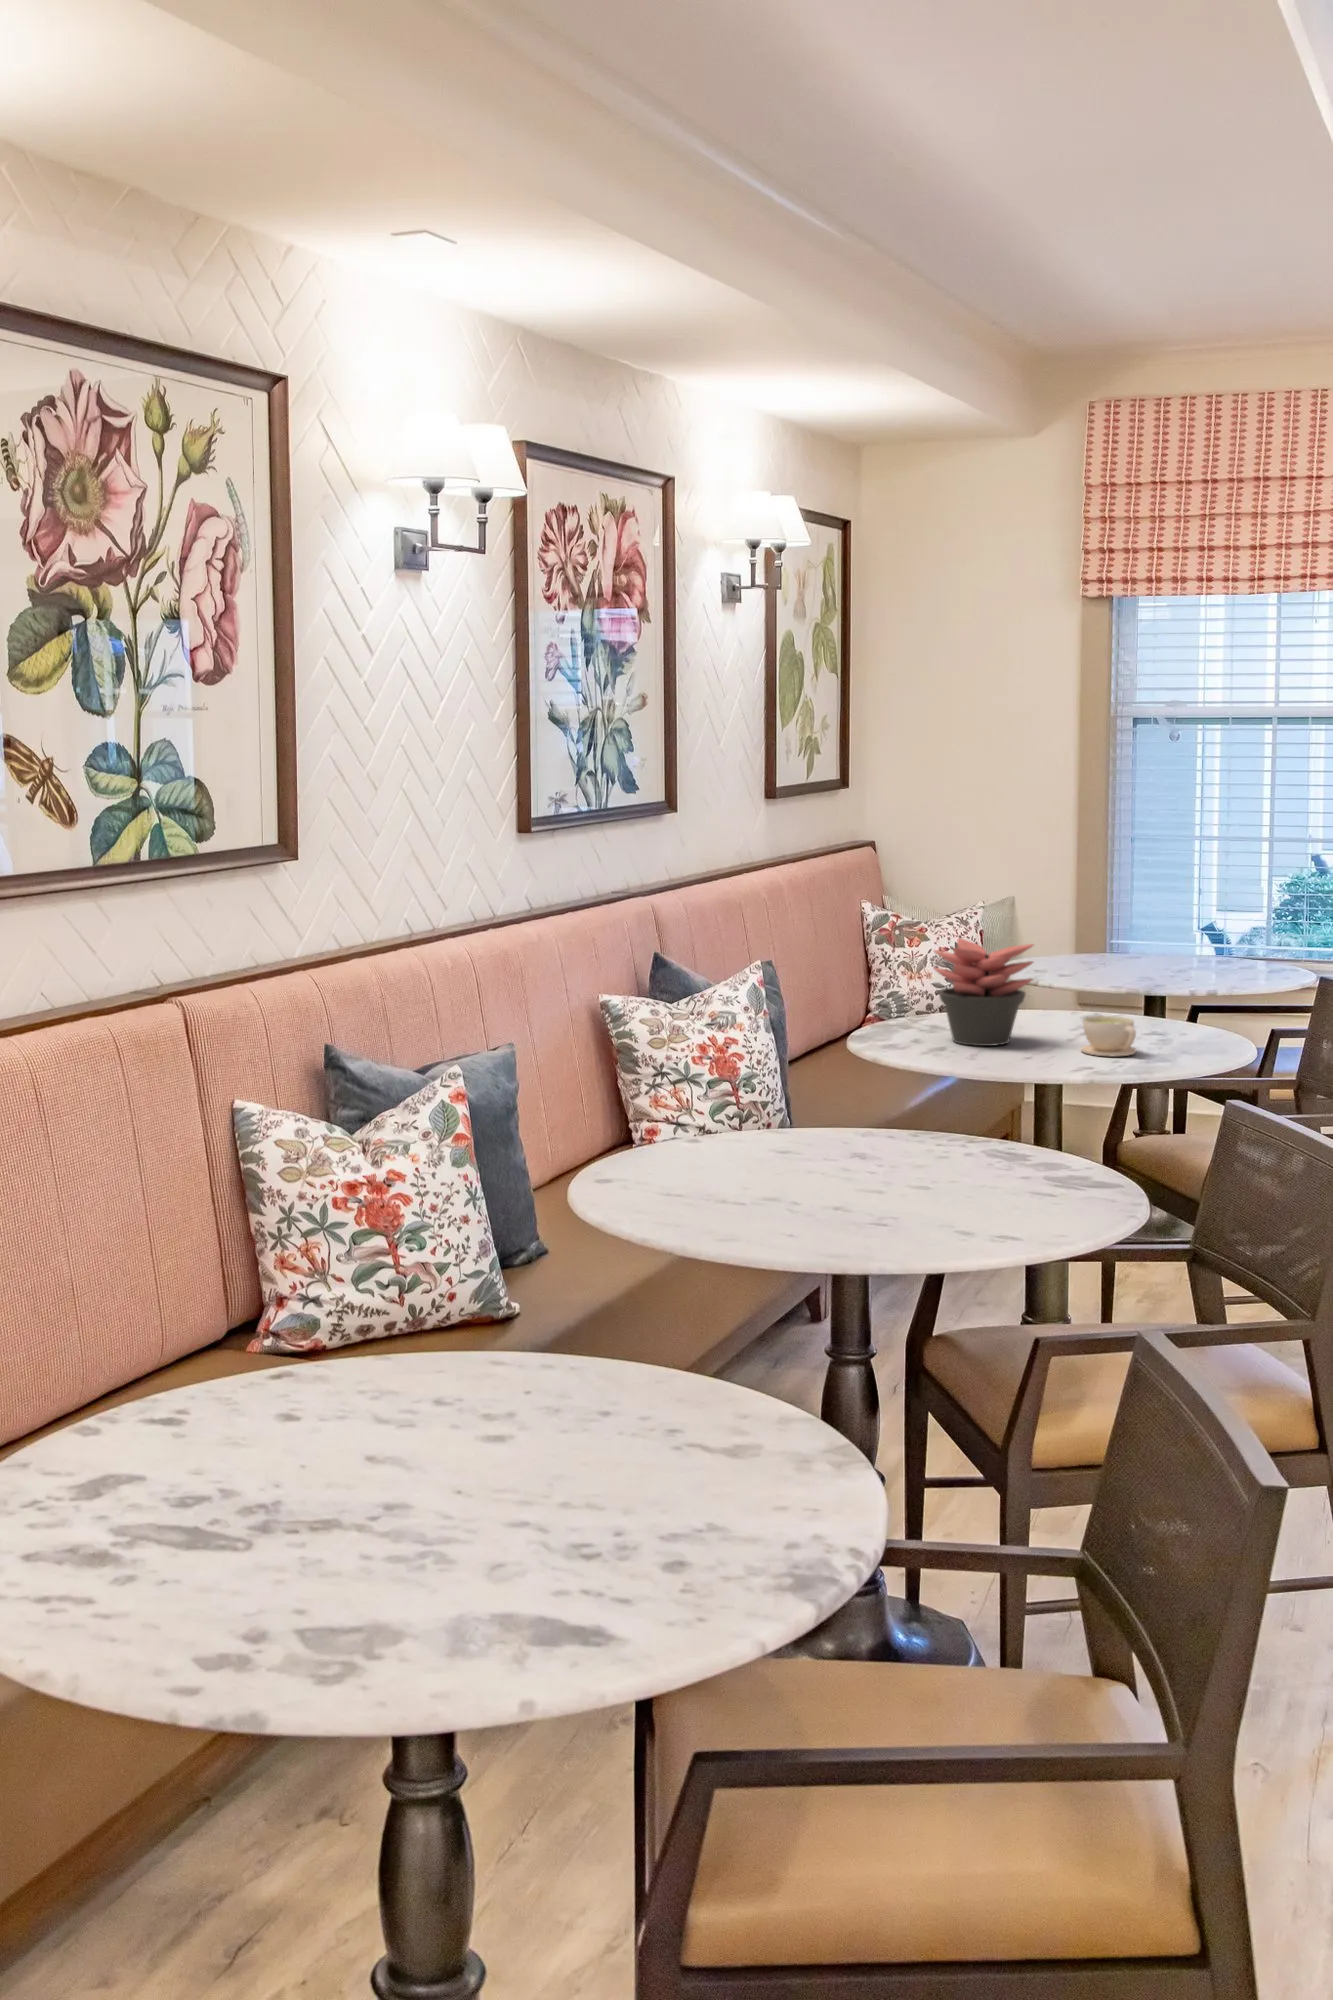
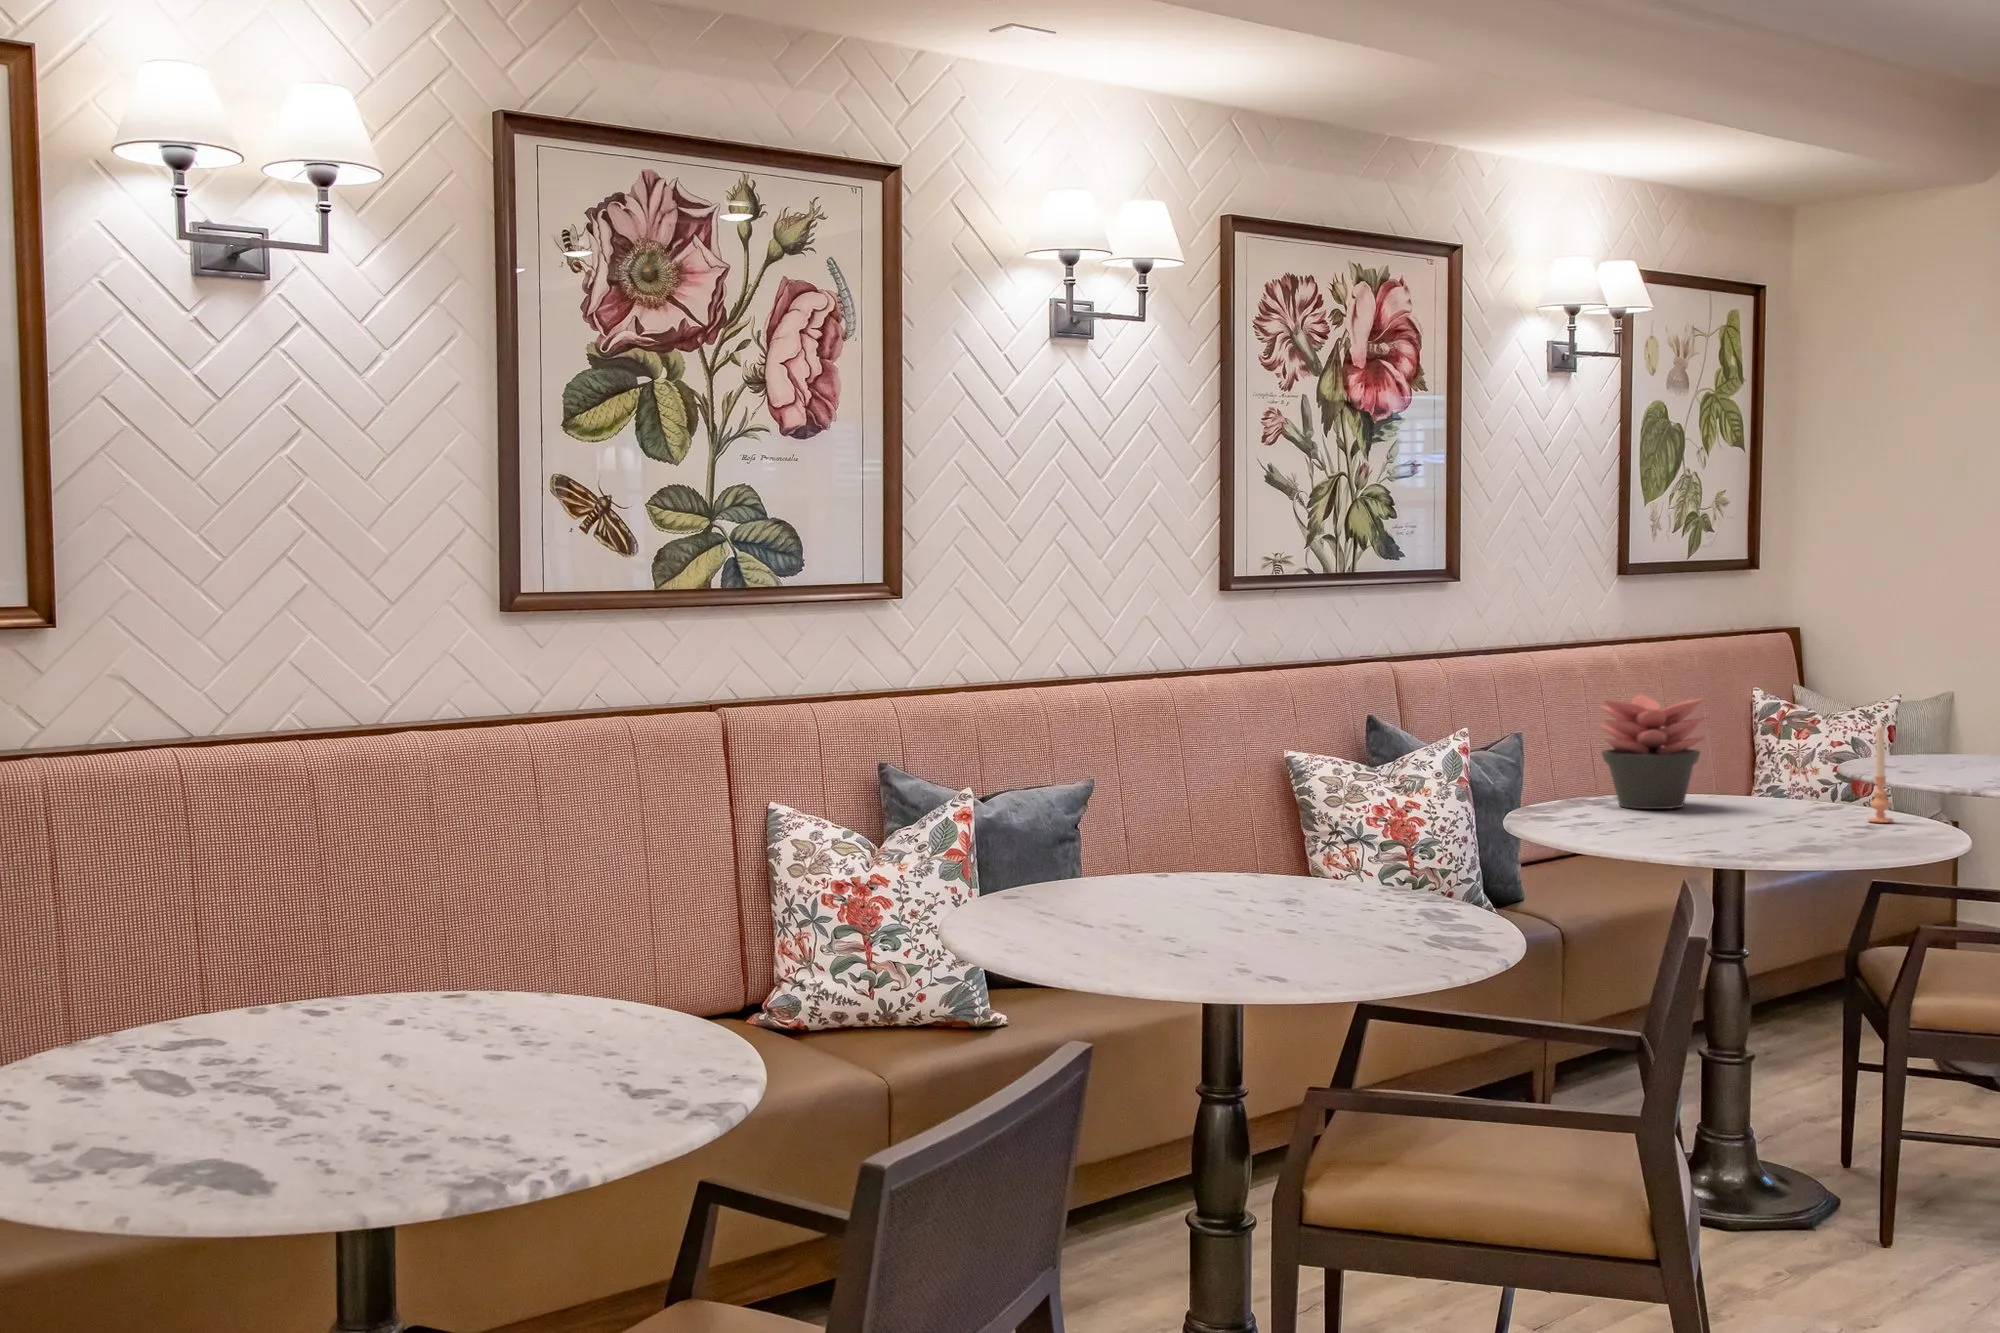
candle: none [1169,967,1190,1052] -> present [1868,726,1893,823]
coffee cup: present [1081,1016,1136,1056] -> none [1752,780,1818,823]

